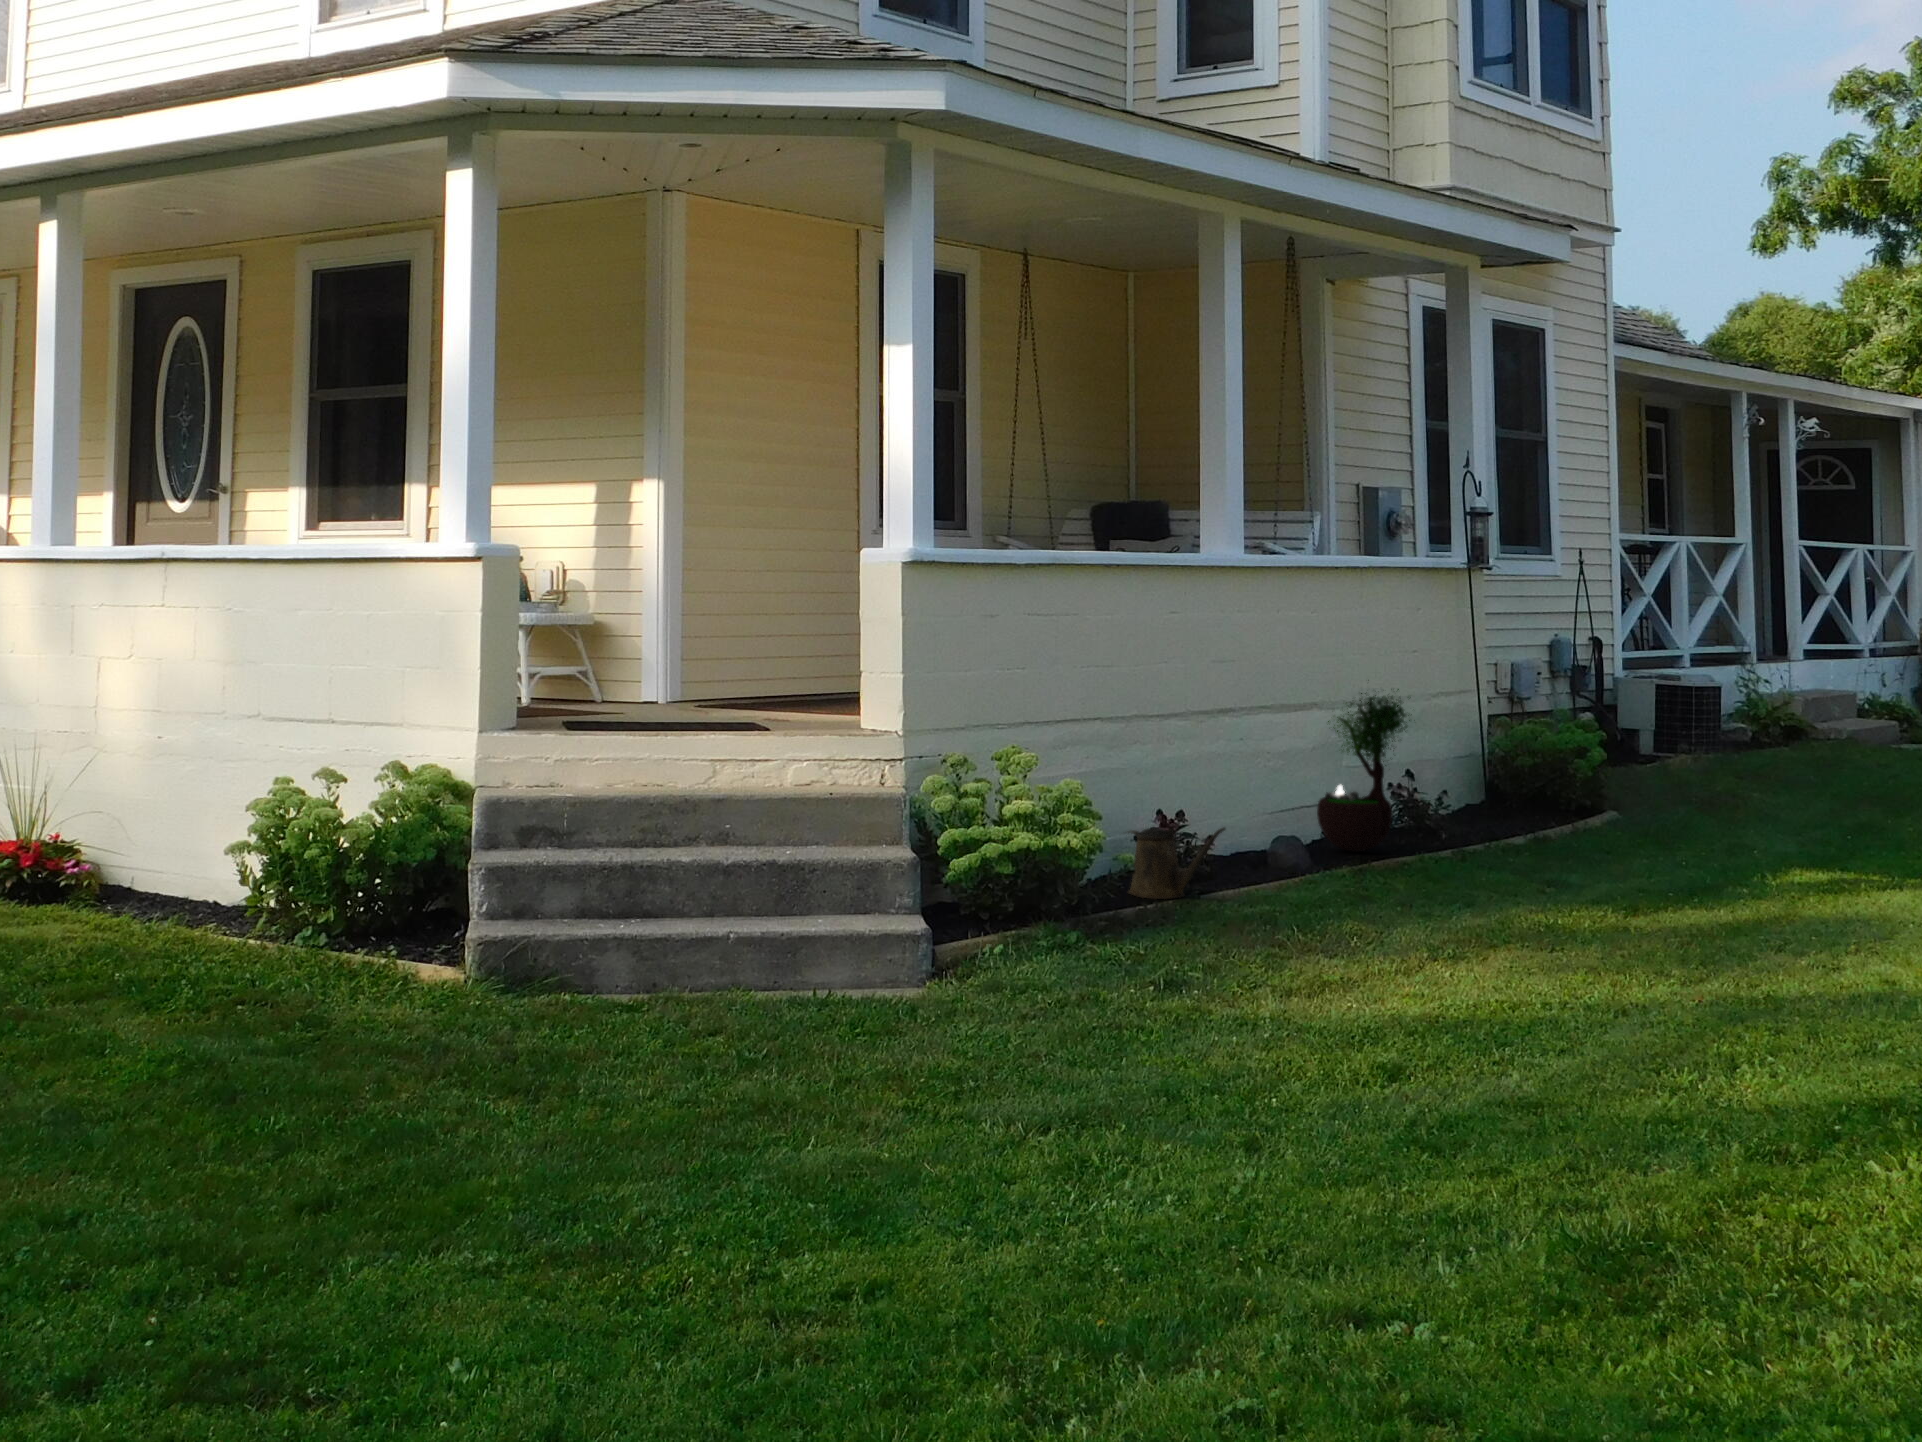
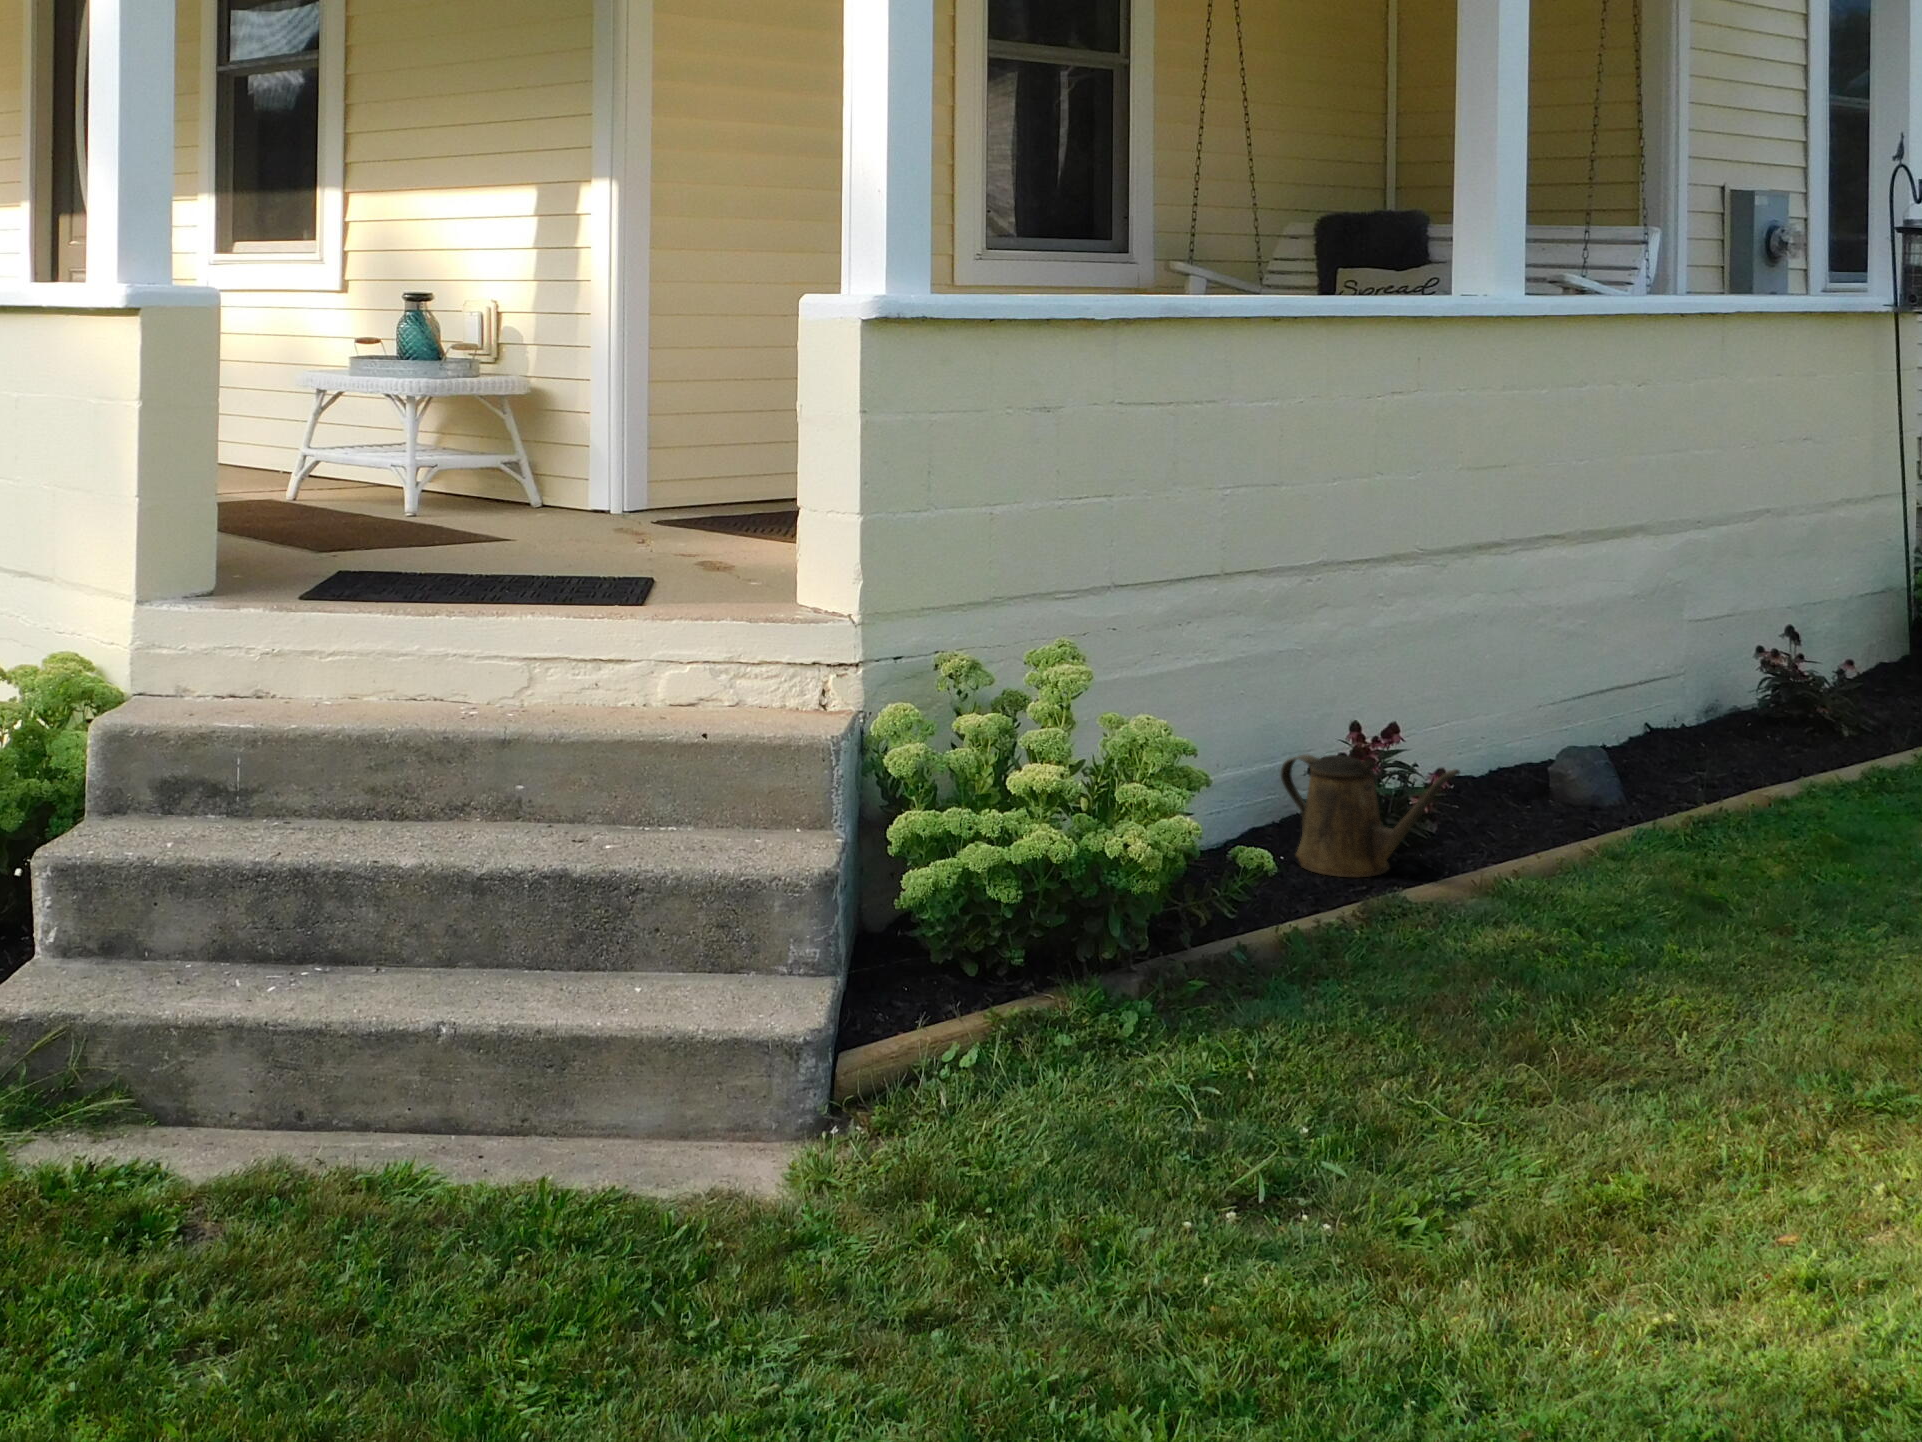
potted tree: present [1317,680,1412,852] -> none [1636,494,1807,760]

